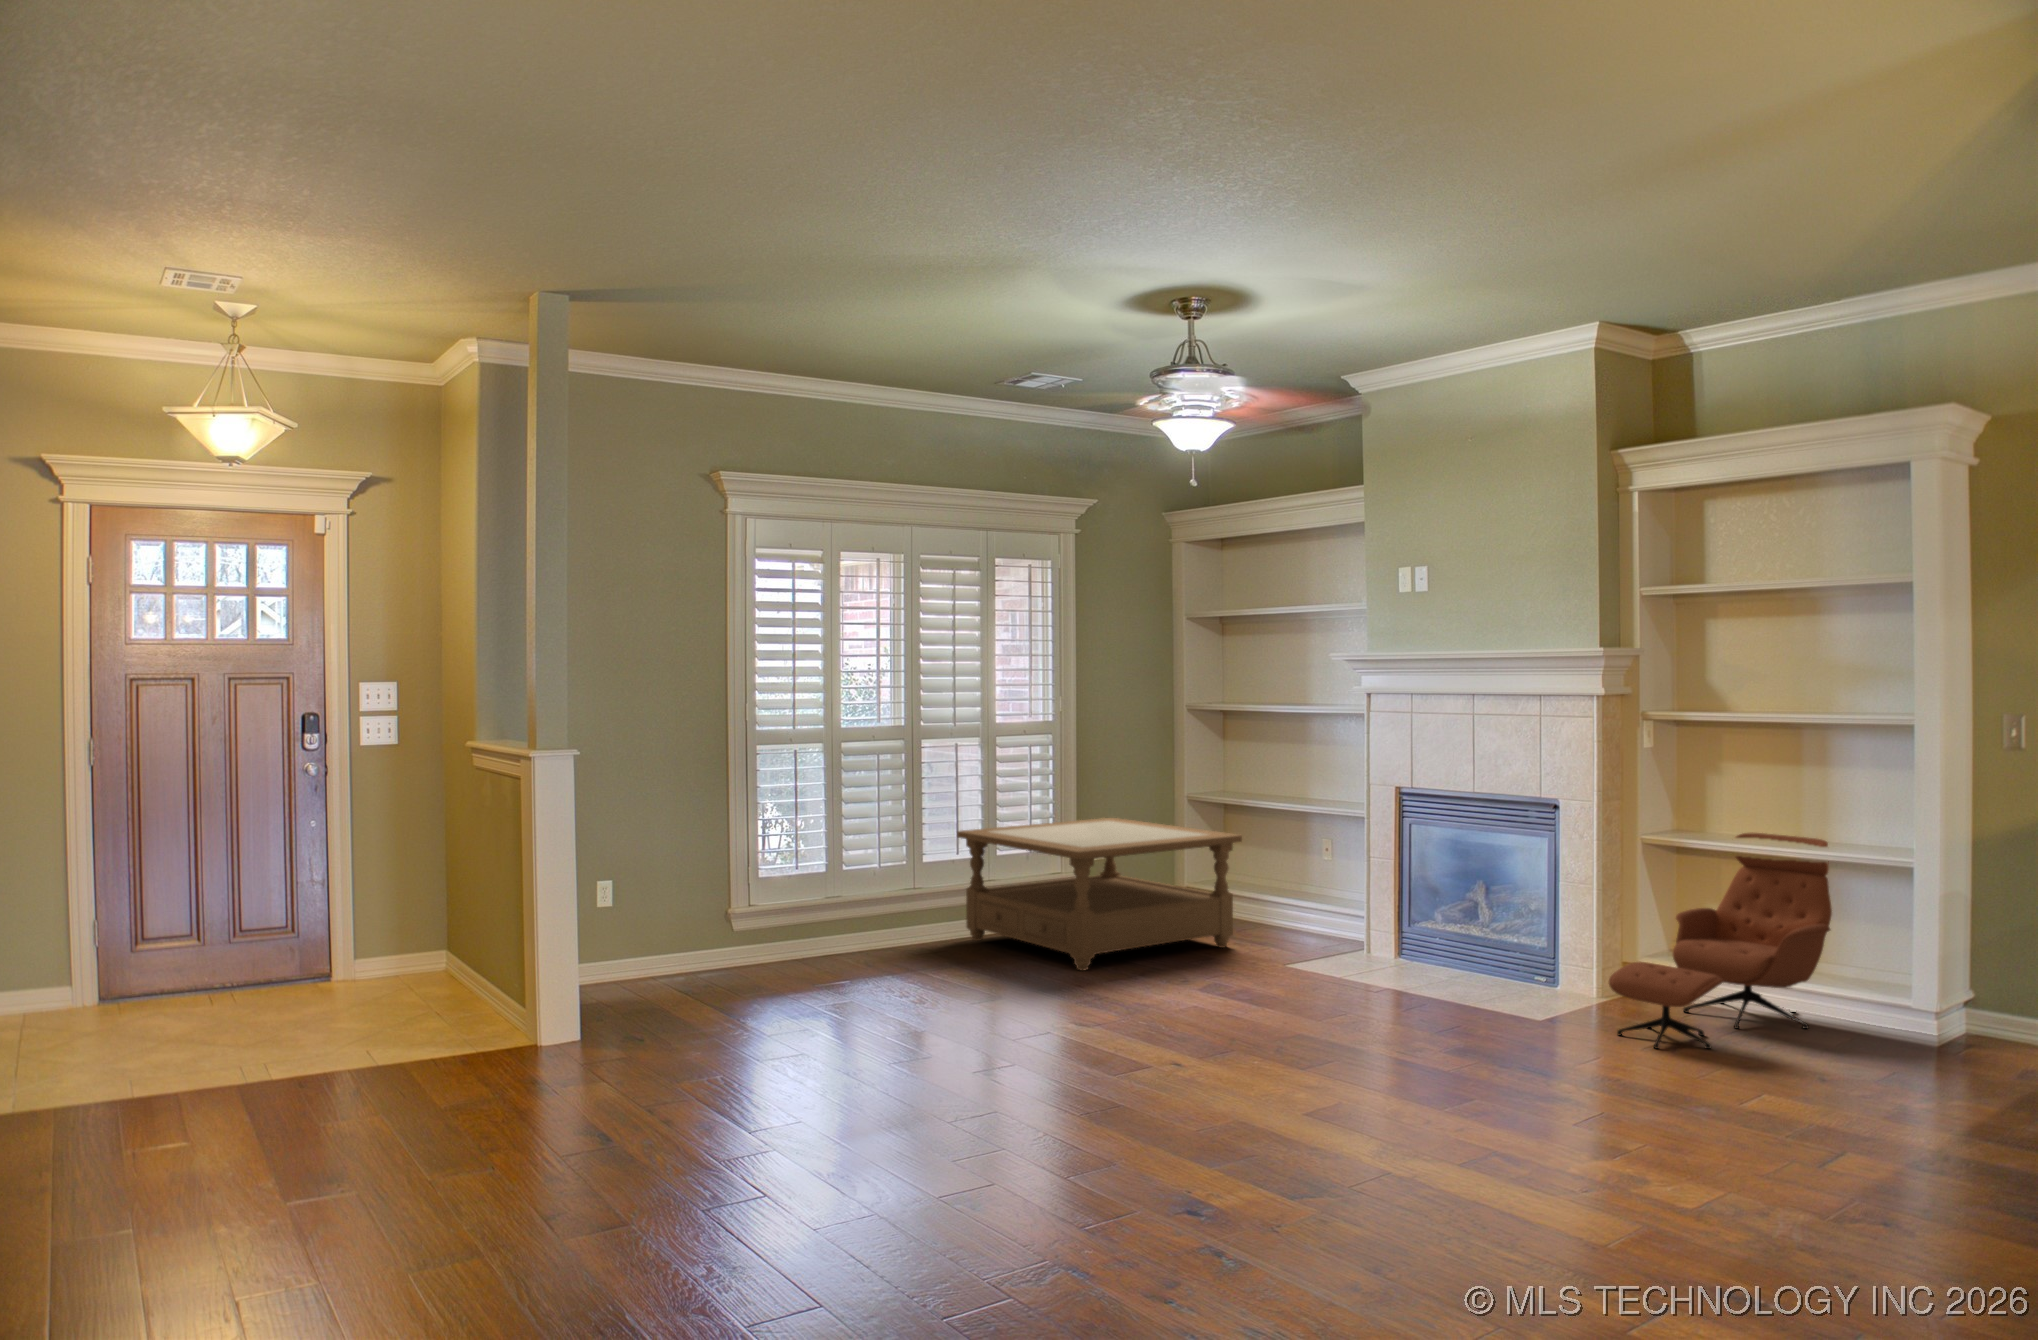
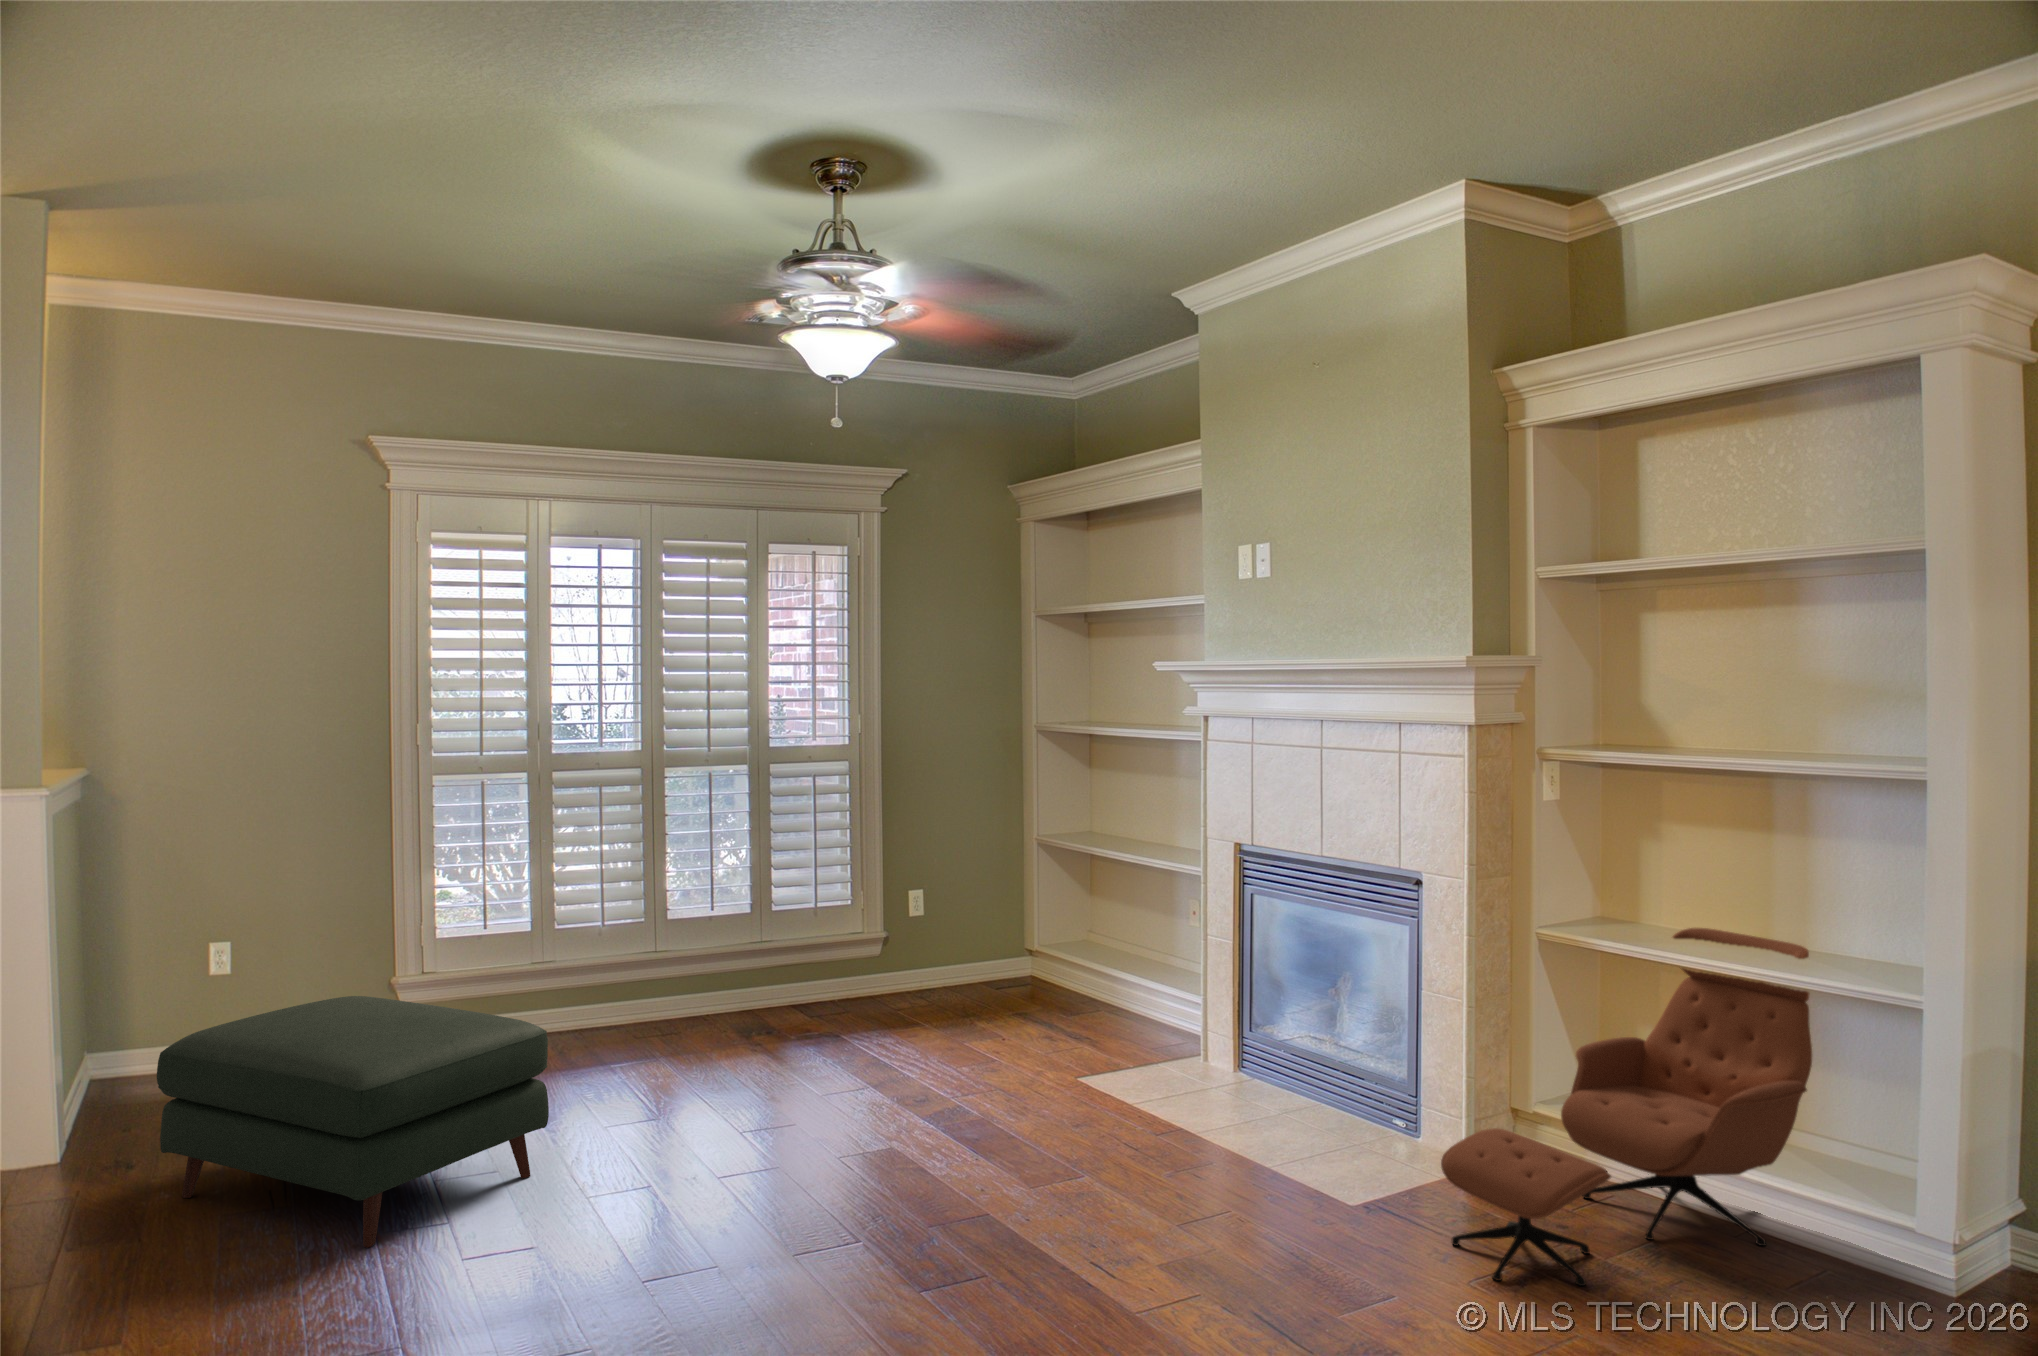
coffee table: present [957,818,1242,970] -> none [715,866,1053,1076]
ottoman: none [711,906,972,1063] -> present [157,996,549,1248]

